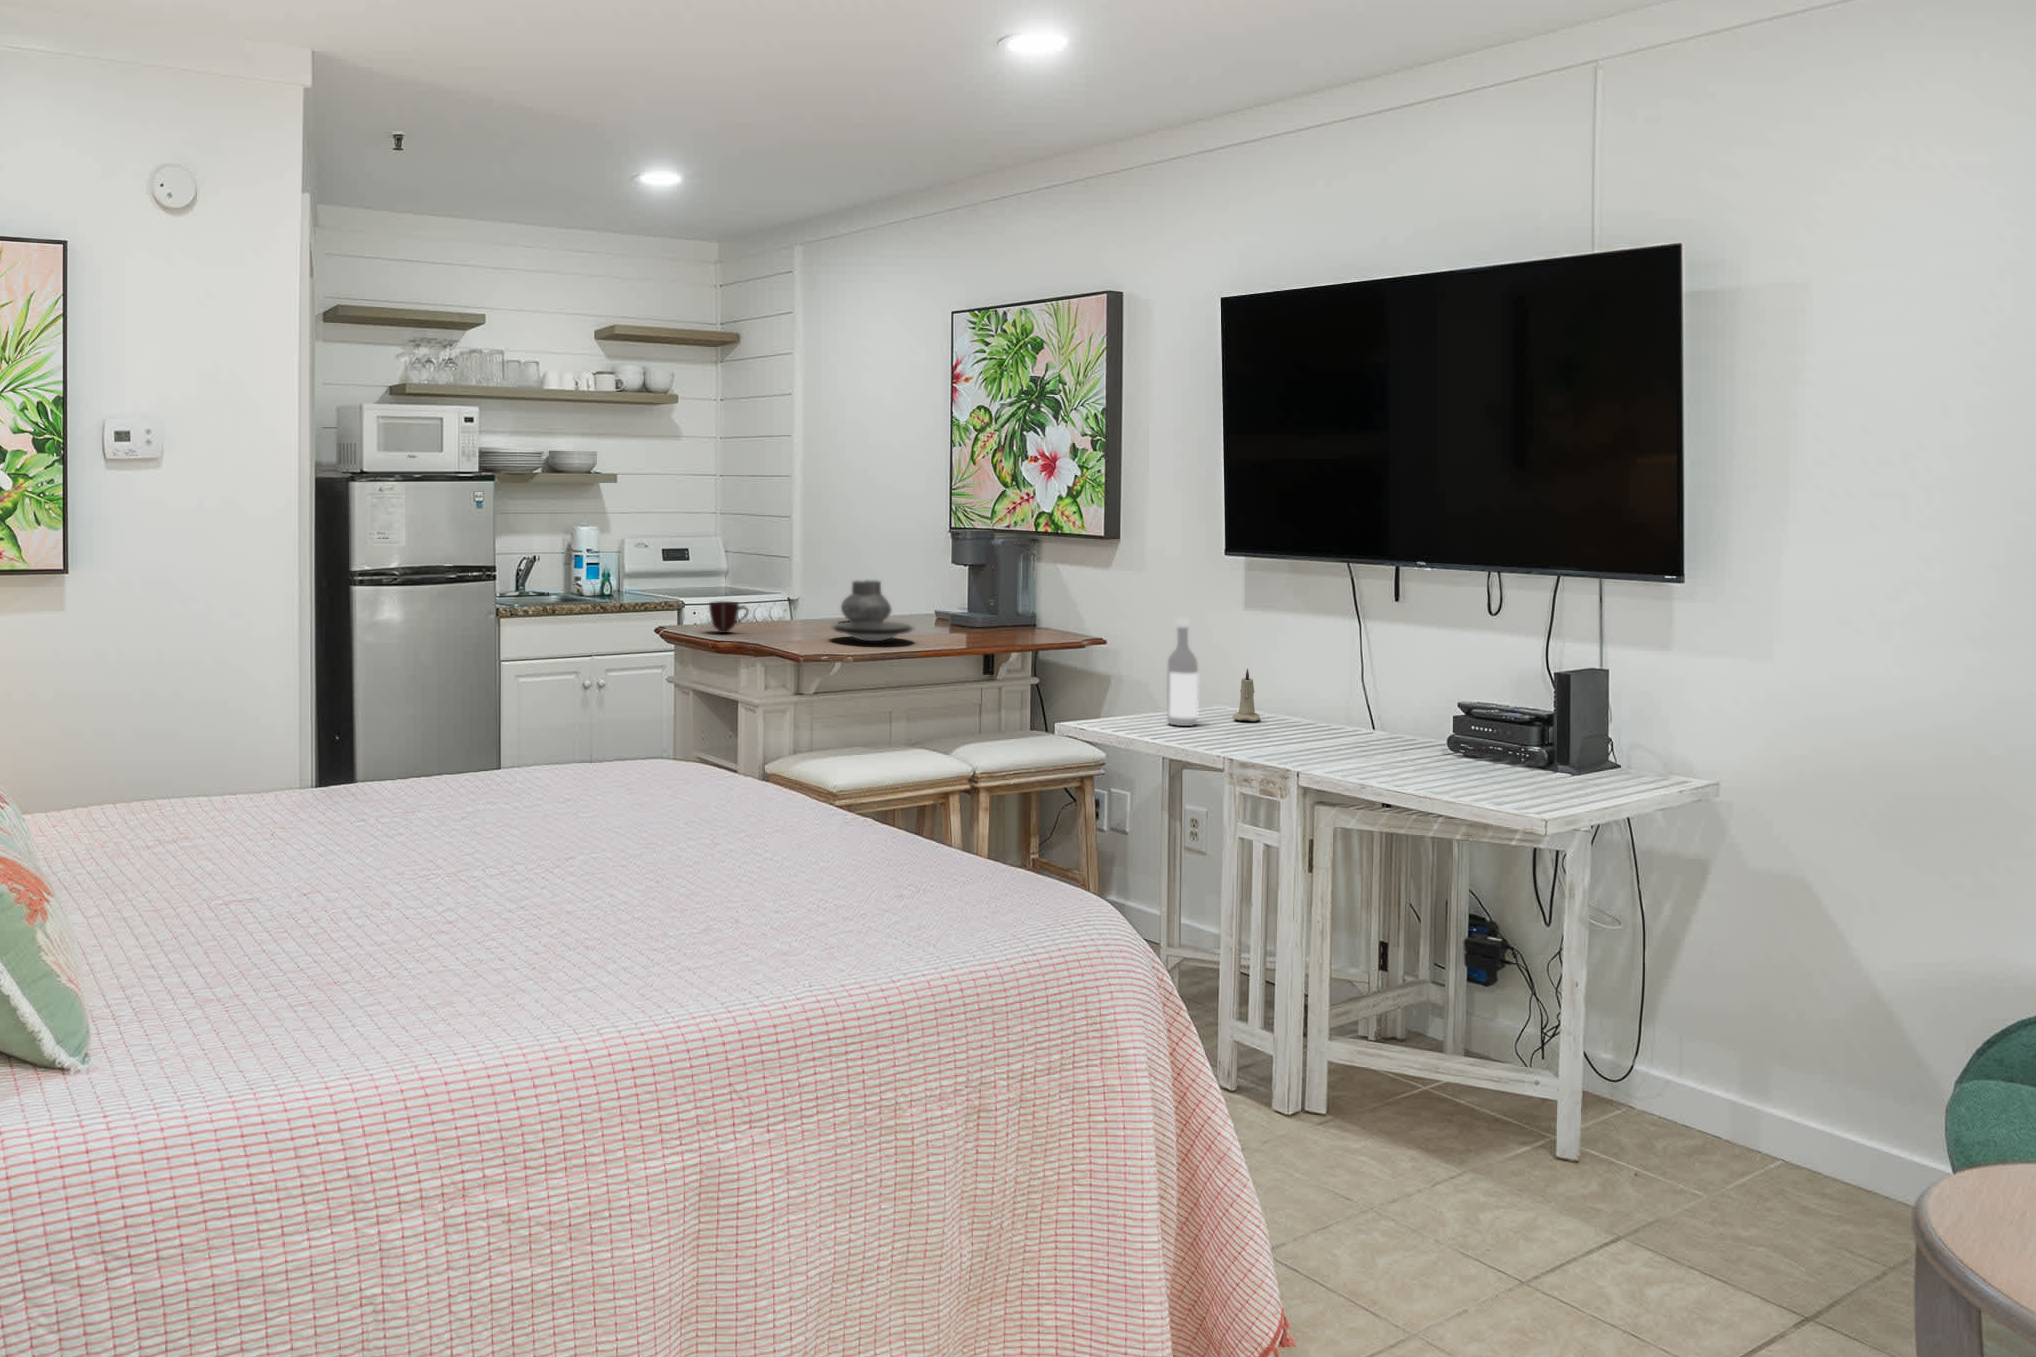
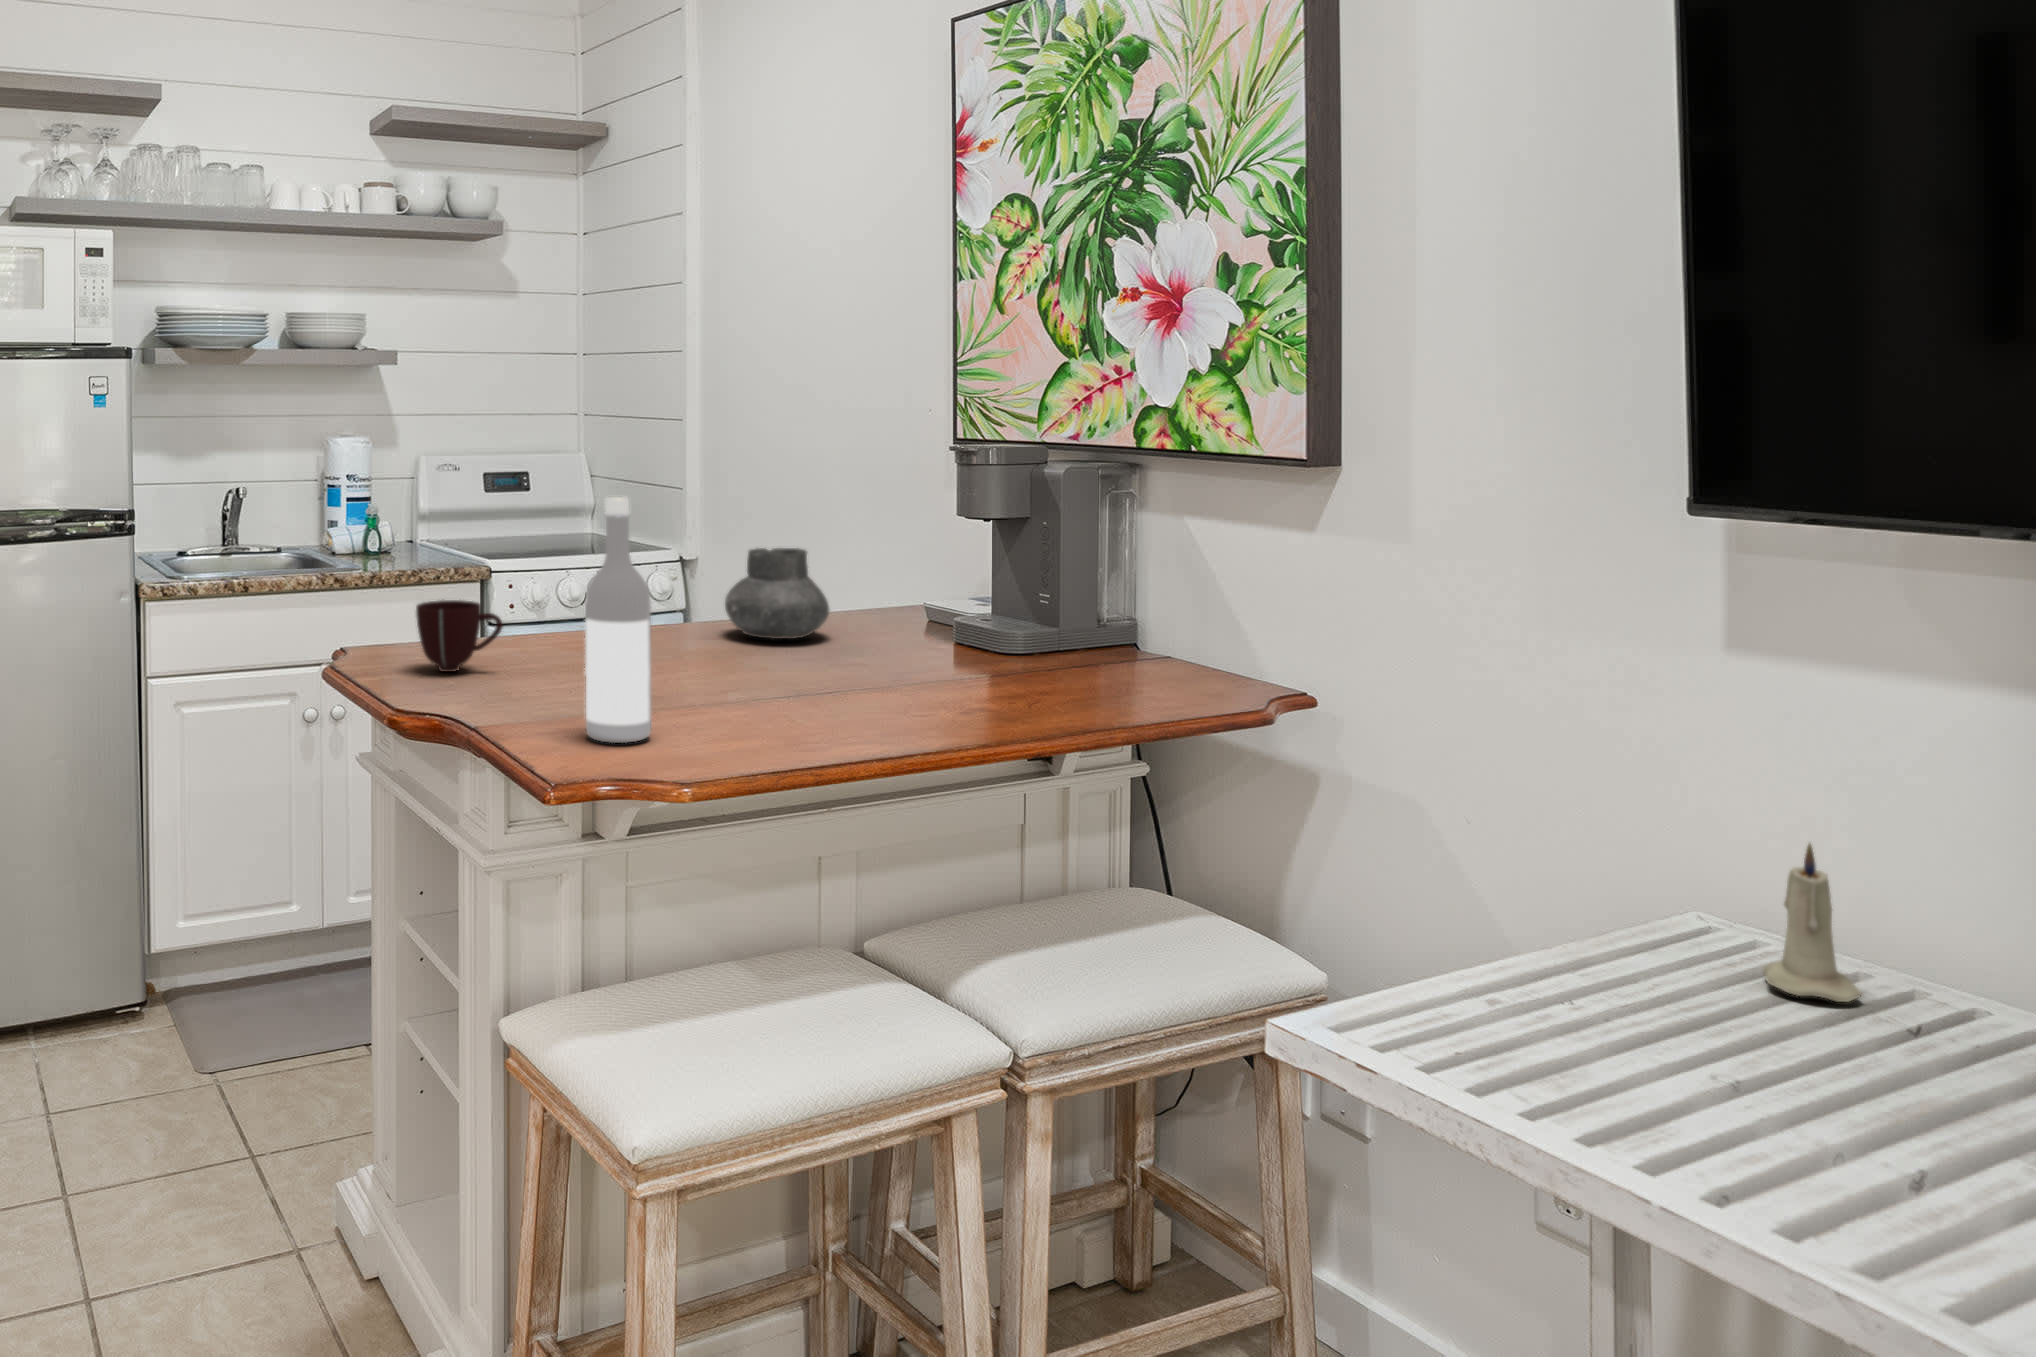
wine bottle: present [1167,619,1198,726] -> present [585,497,651,743]
plate: present [832,622,914,641] -> none [671,651,868,706]

